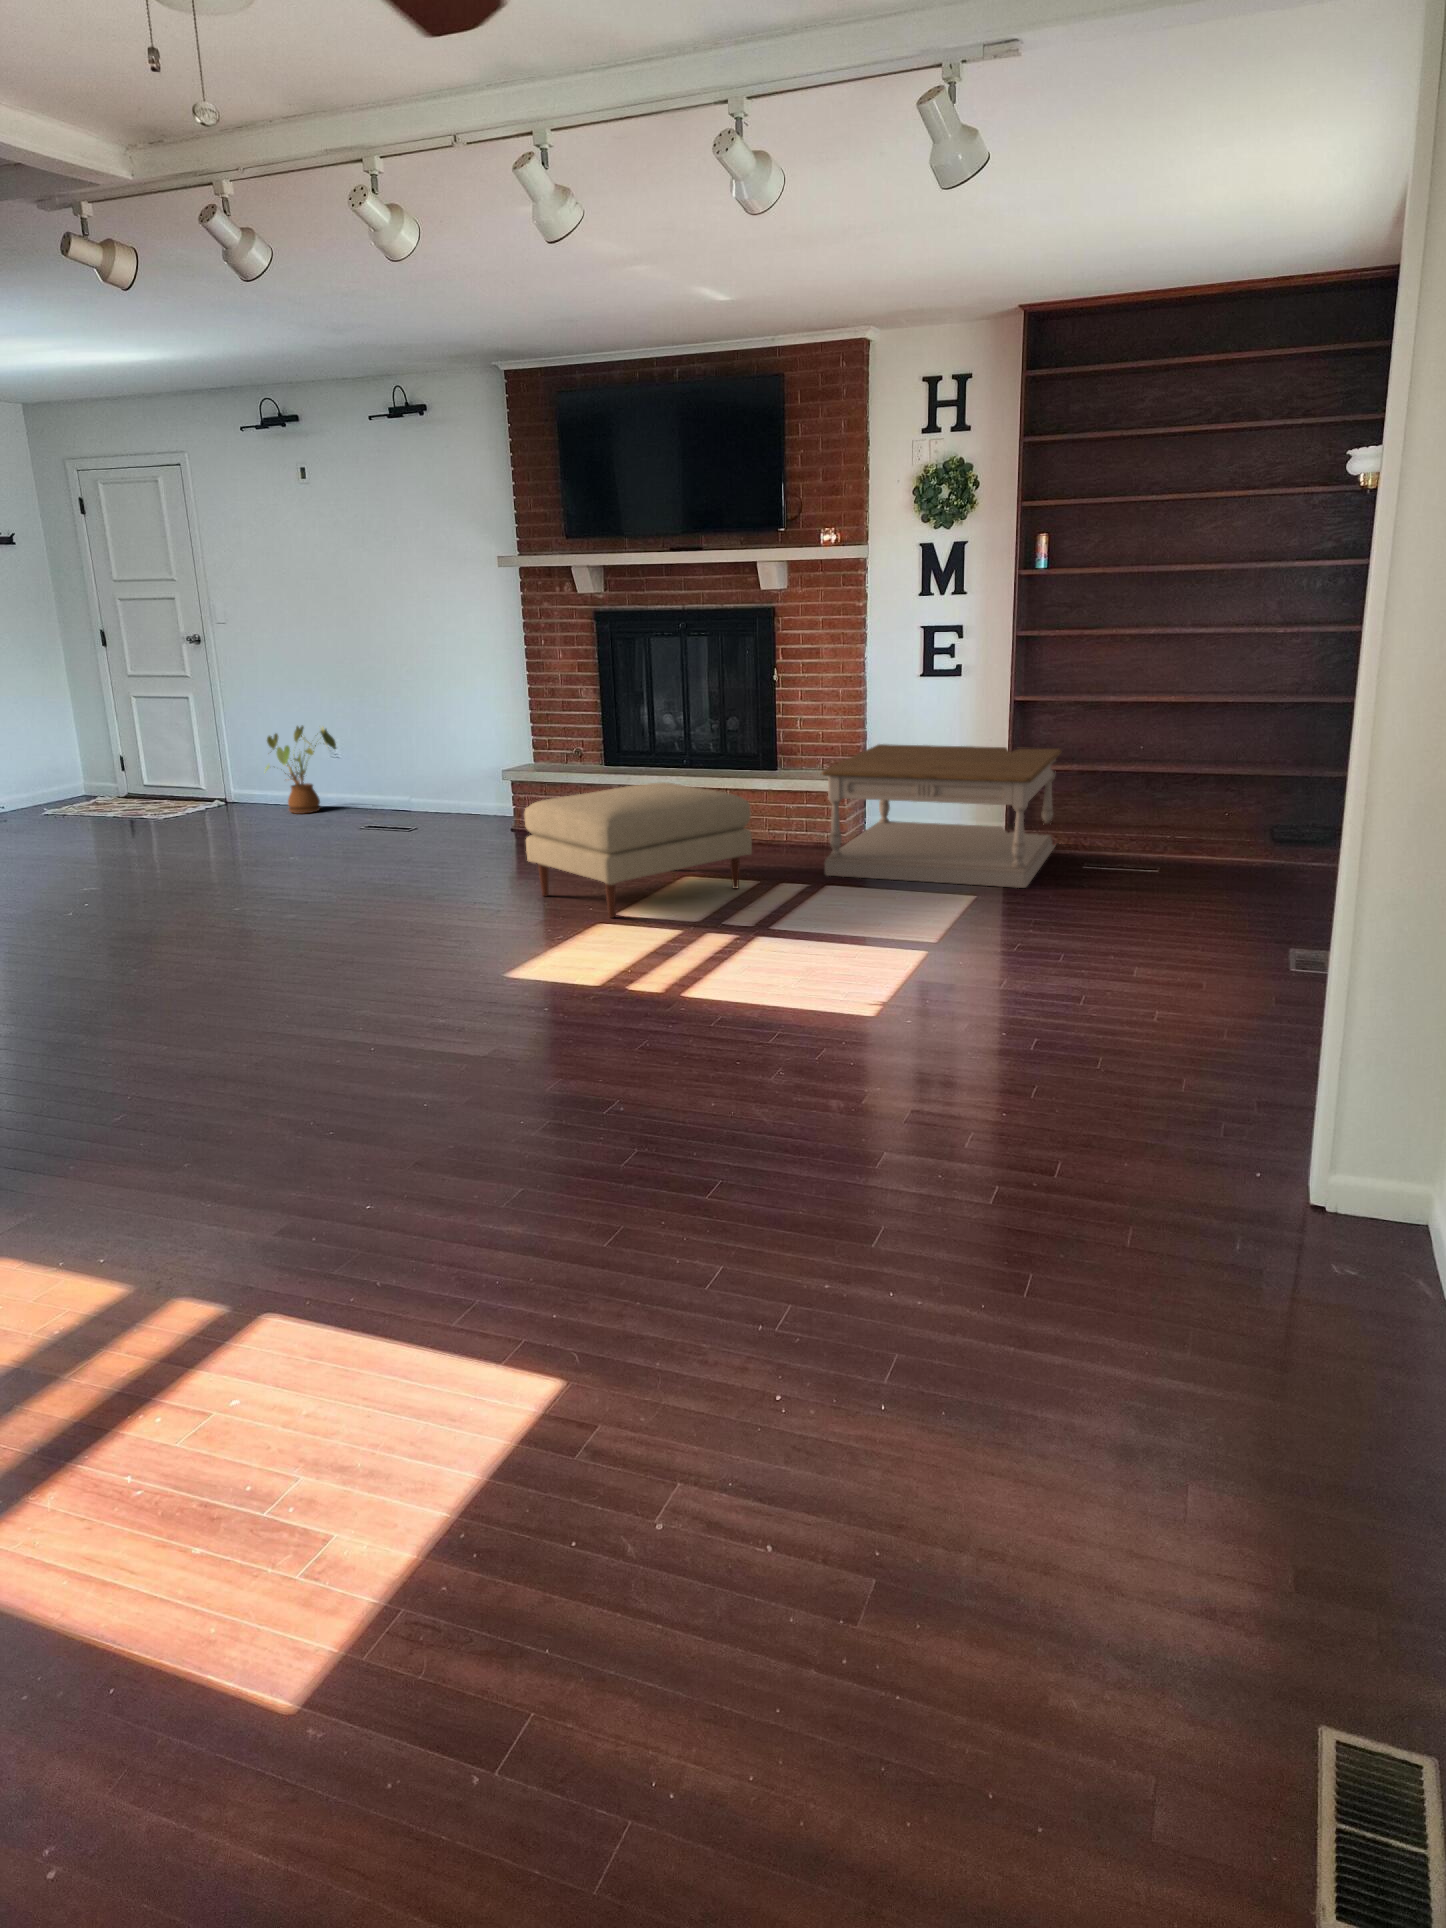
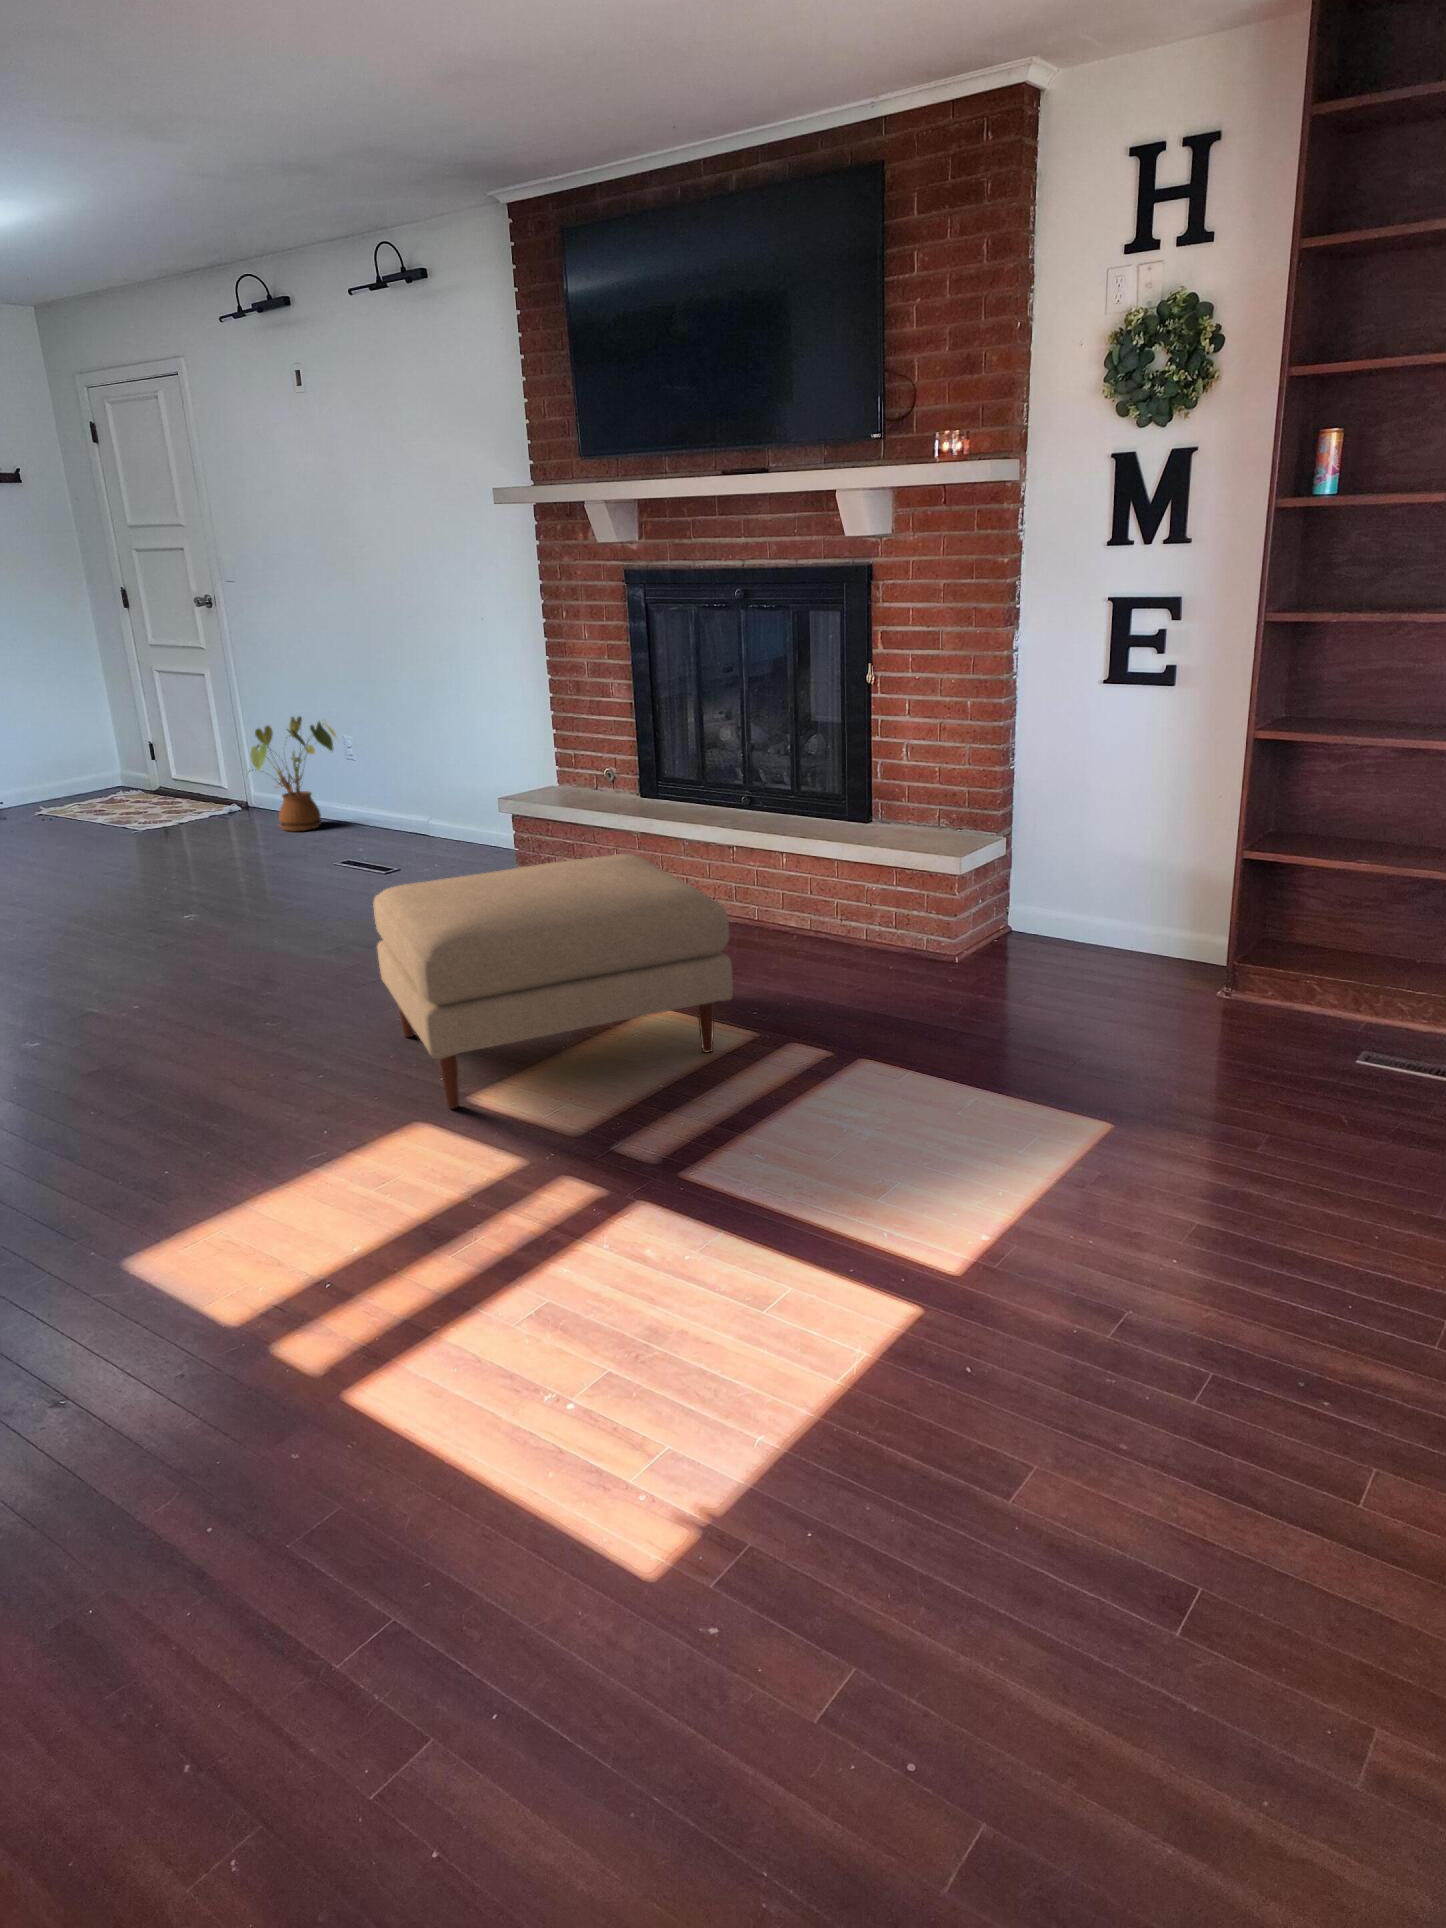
coffee table: present [822,744,1061,888] -> none [872,794,1347,1114]

